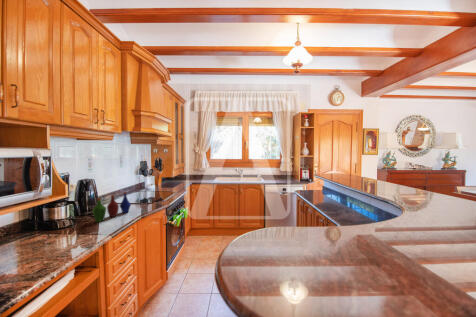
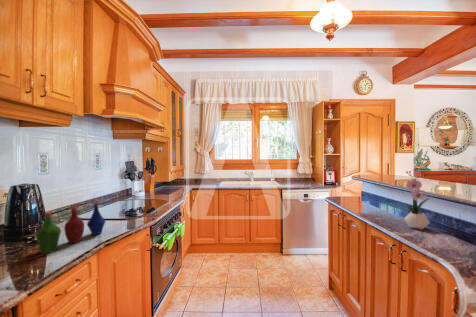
flower arrangement: none [335,174,352,214] -> present [405,171,430,230]

